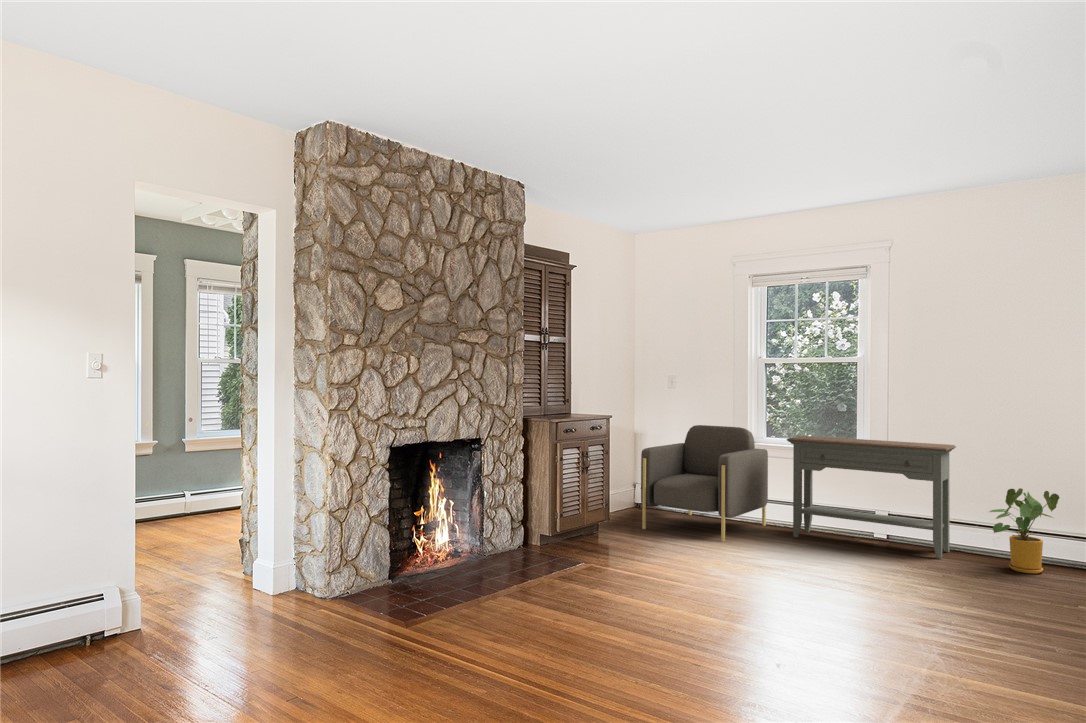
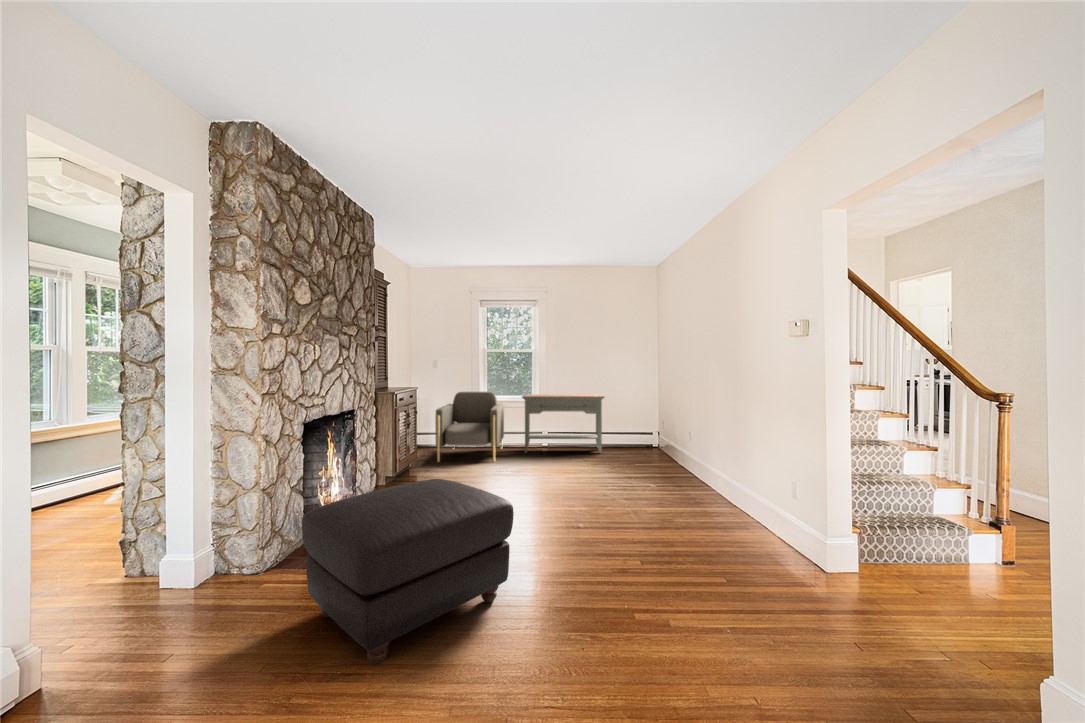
house plant: present [989,488,1059,574] -> none [625,413,652,454]
ottoman: none [282,524,496,699] -> present [302,479,514,665]

